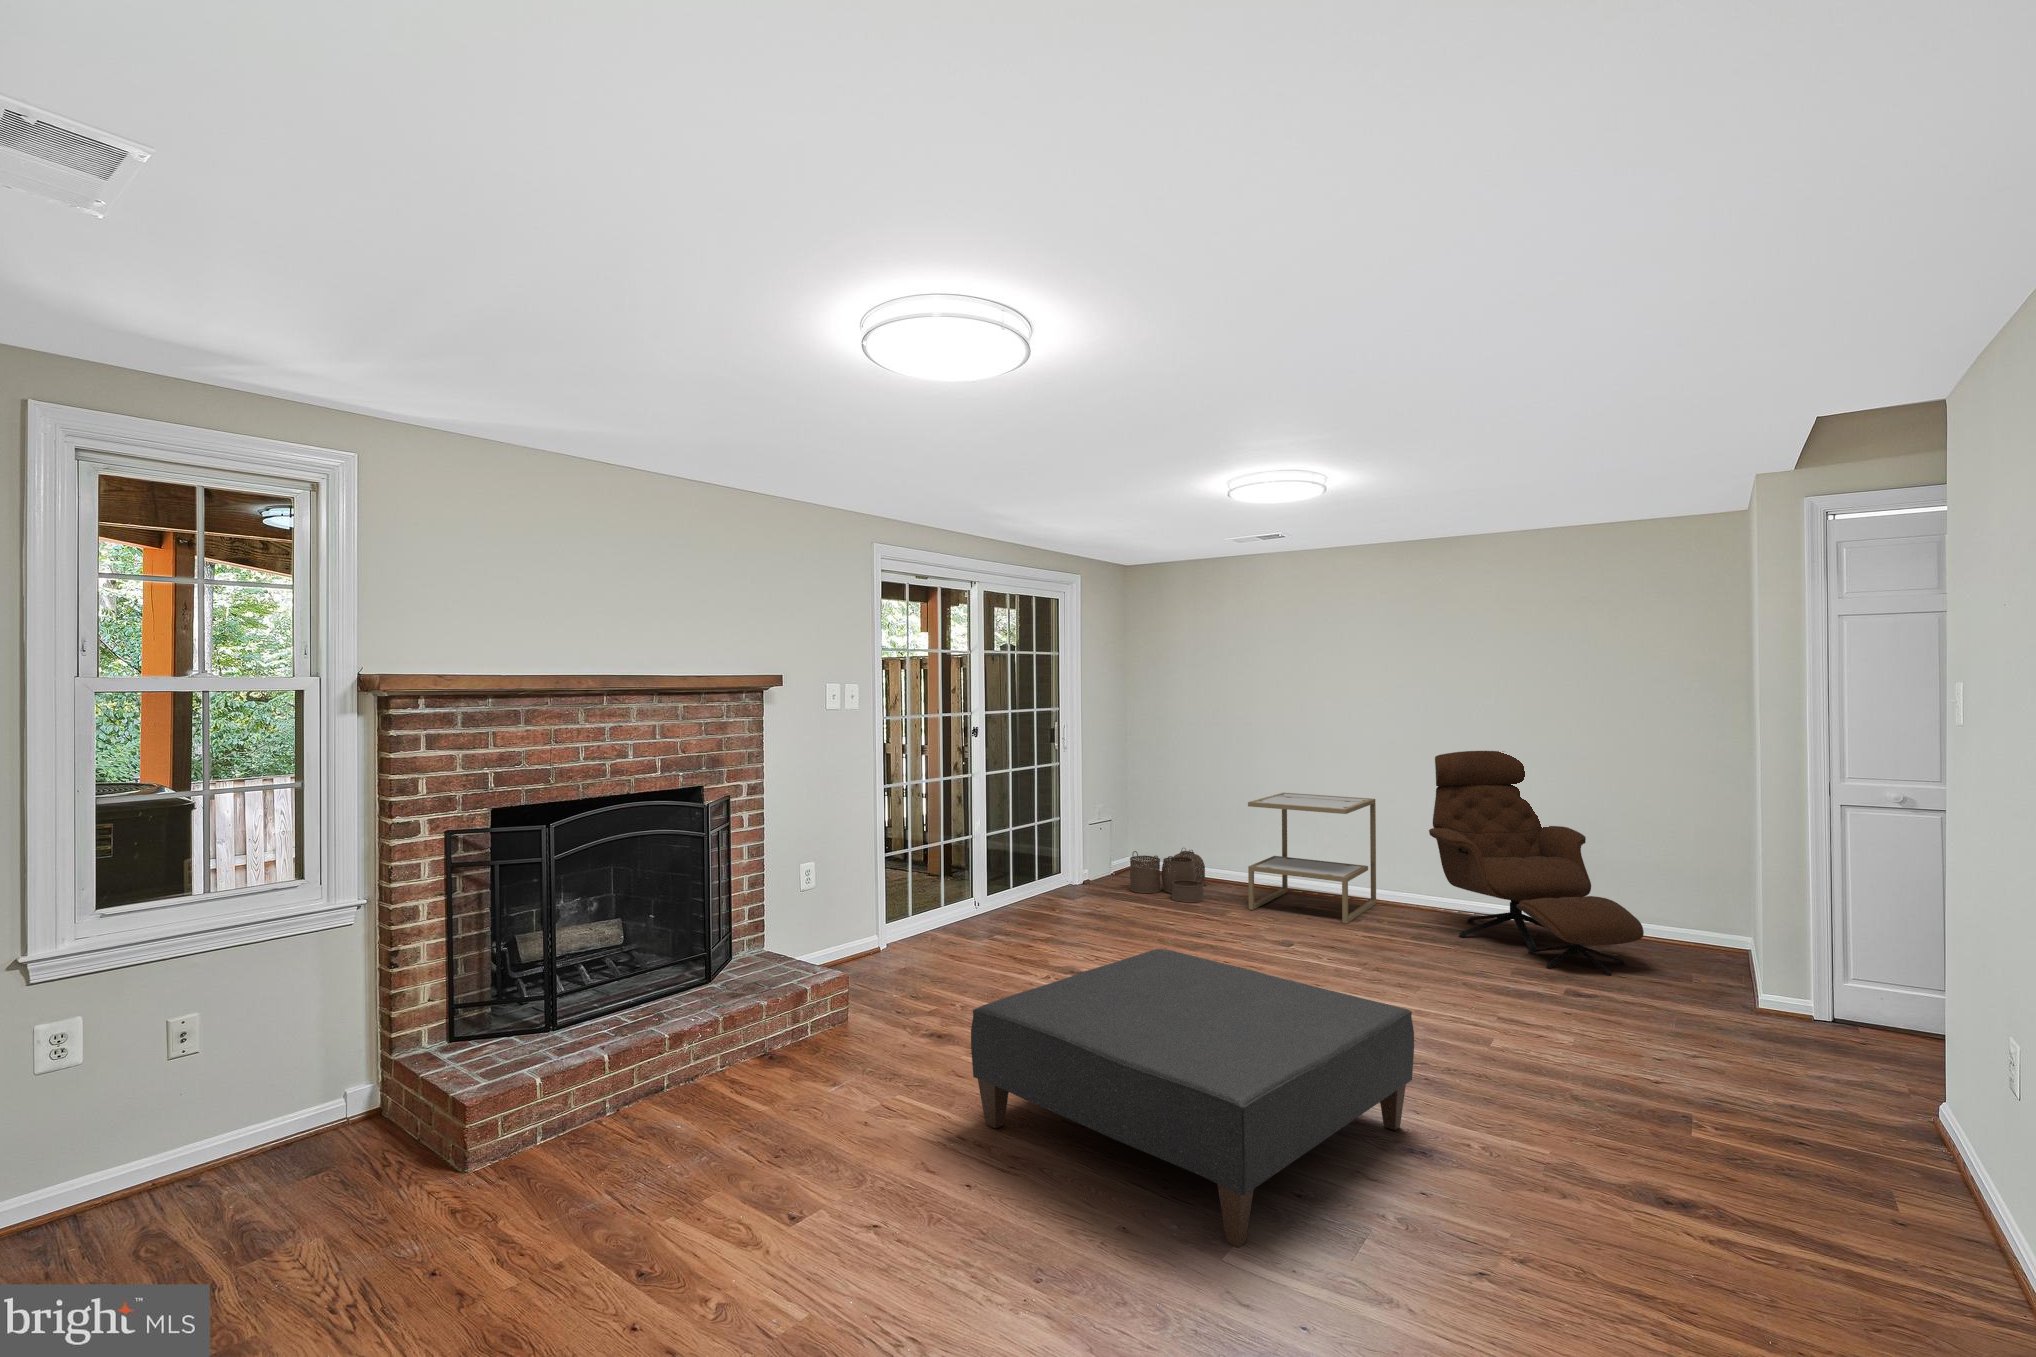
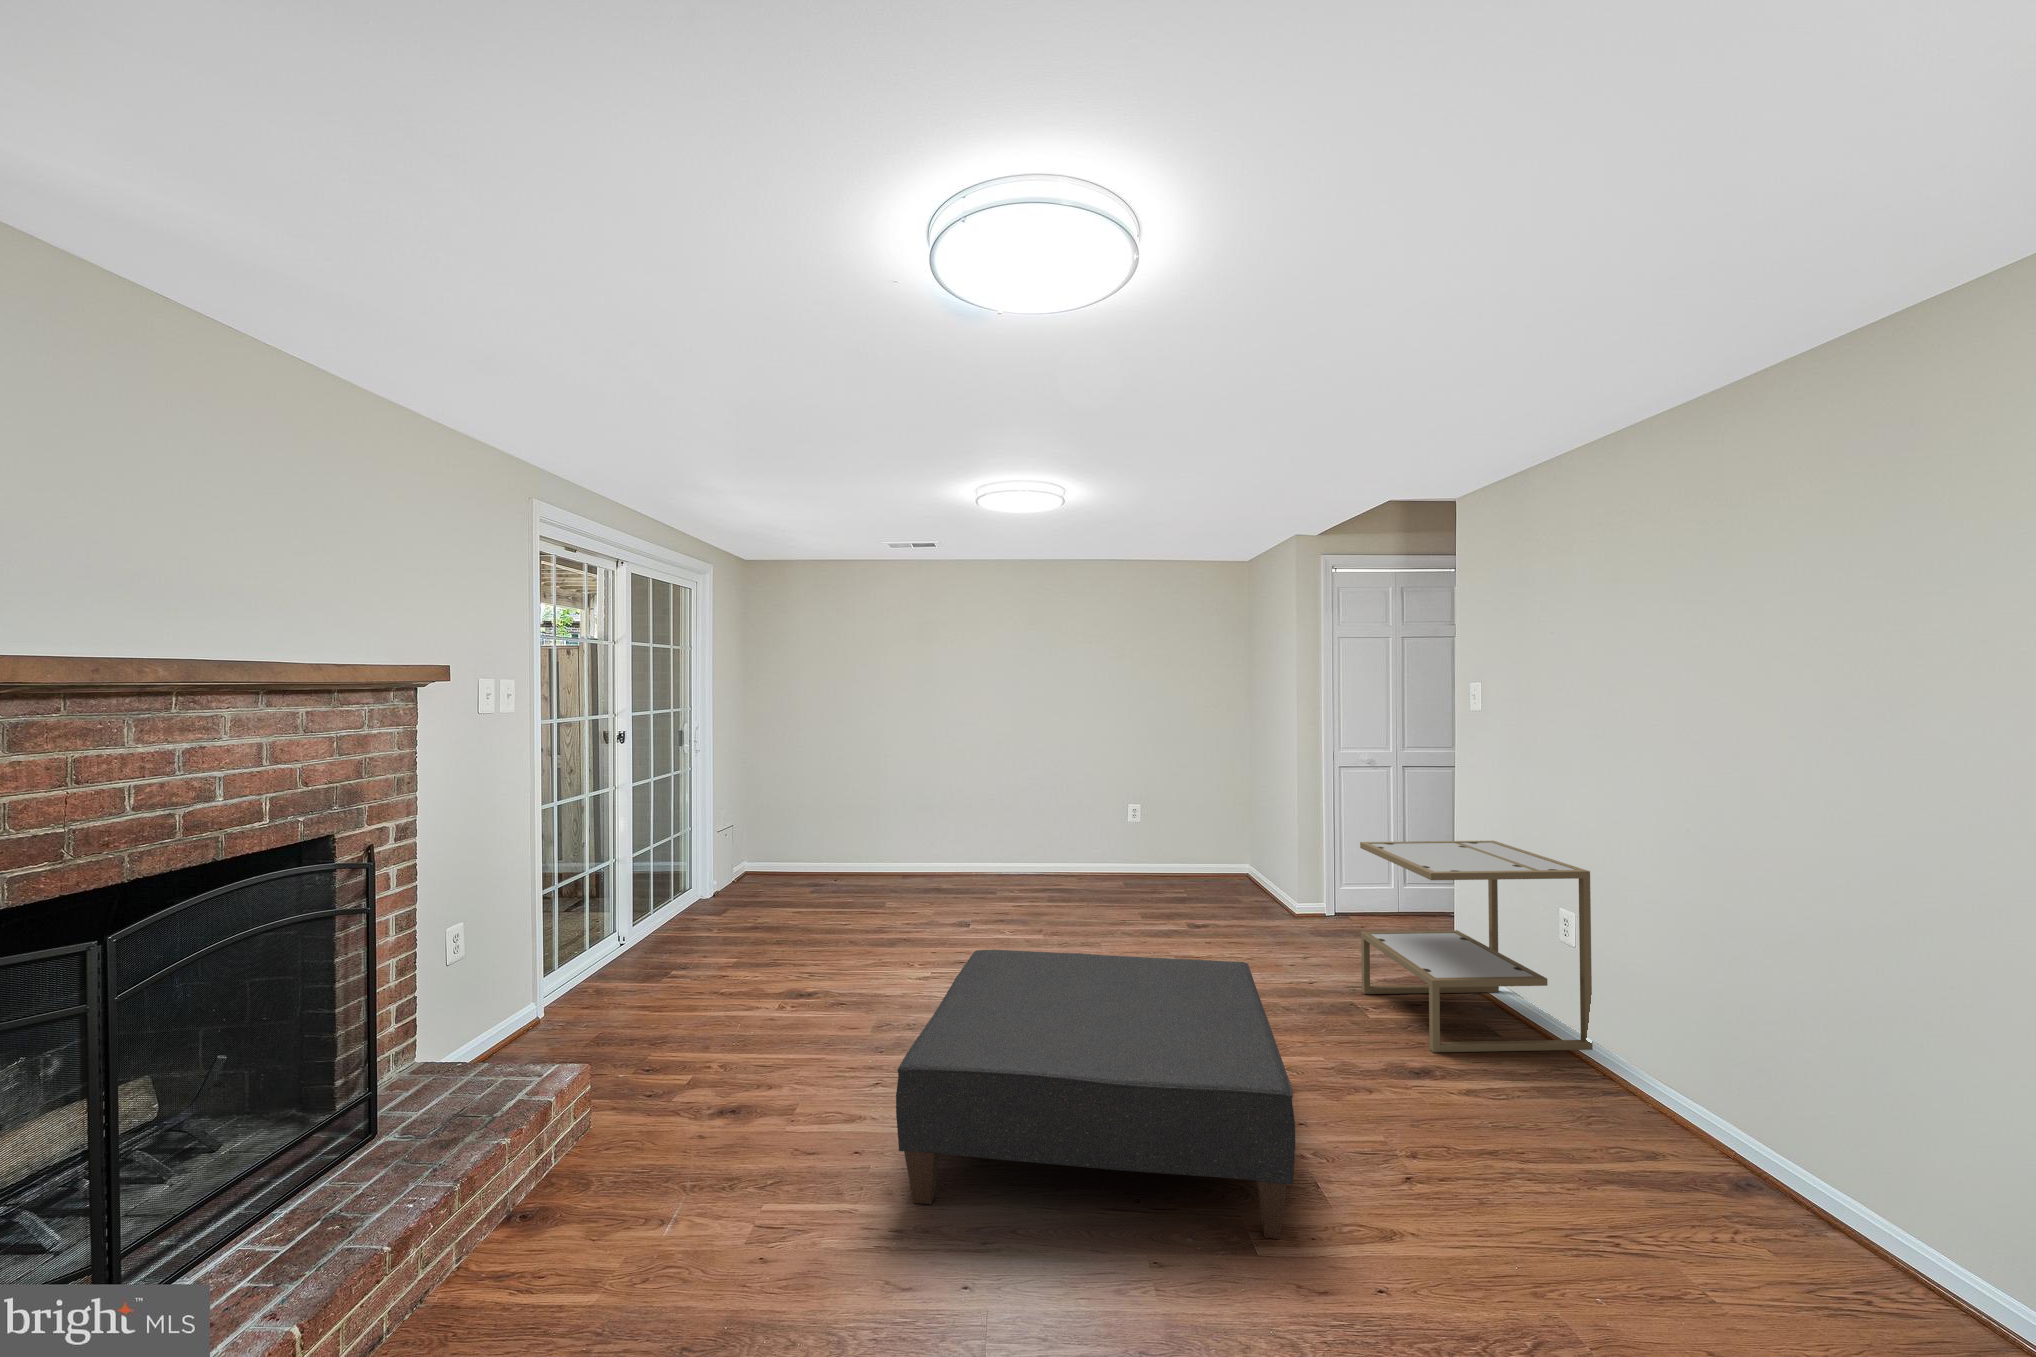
lounge chair: present [1429,751,1644,975] -> none [1054,736,1221,905]
side table: present [1248,793,1376,924] -> present [1360,841,1593,1052]
woven basket: present [1130,848,1205,902] -> none [774,844,855,898]

